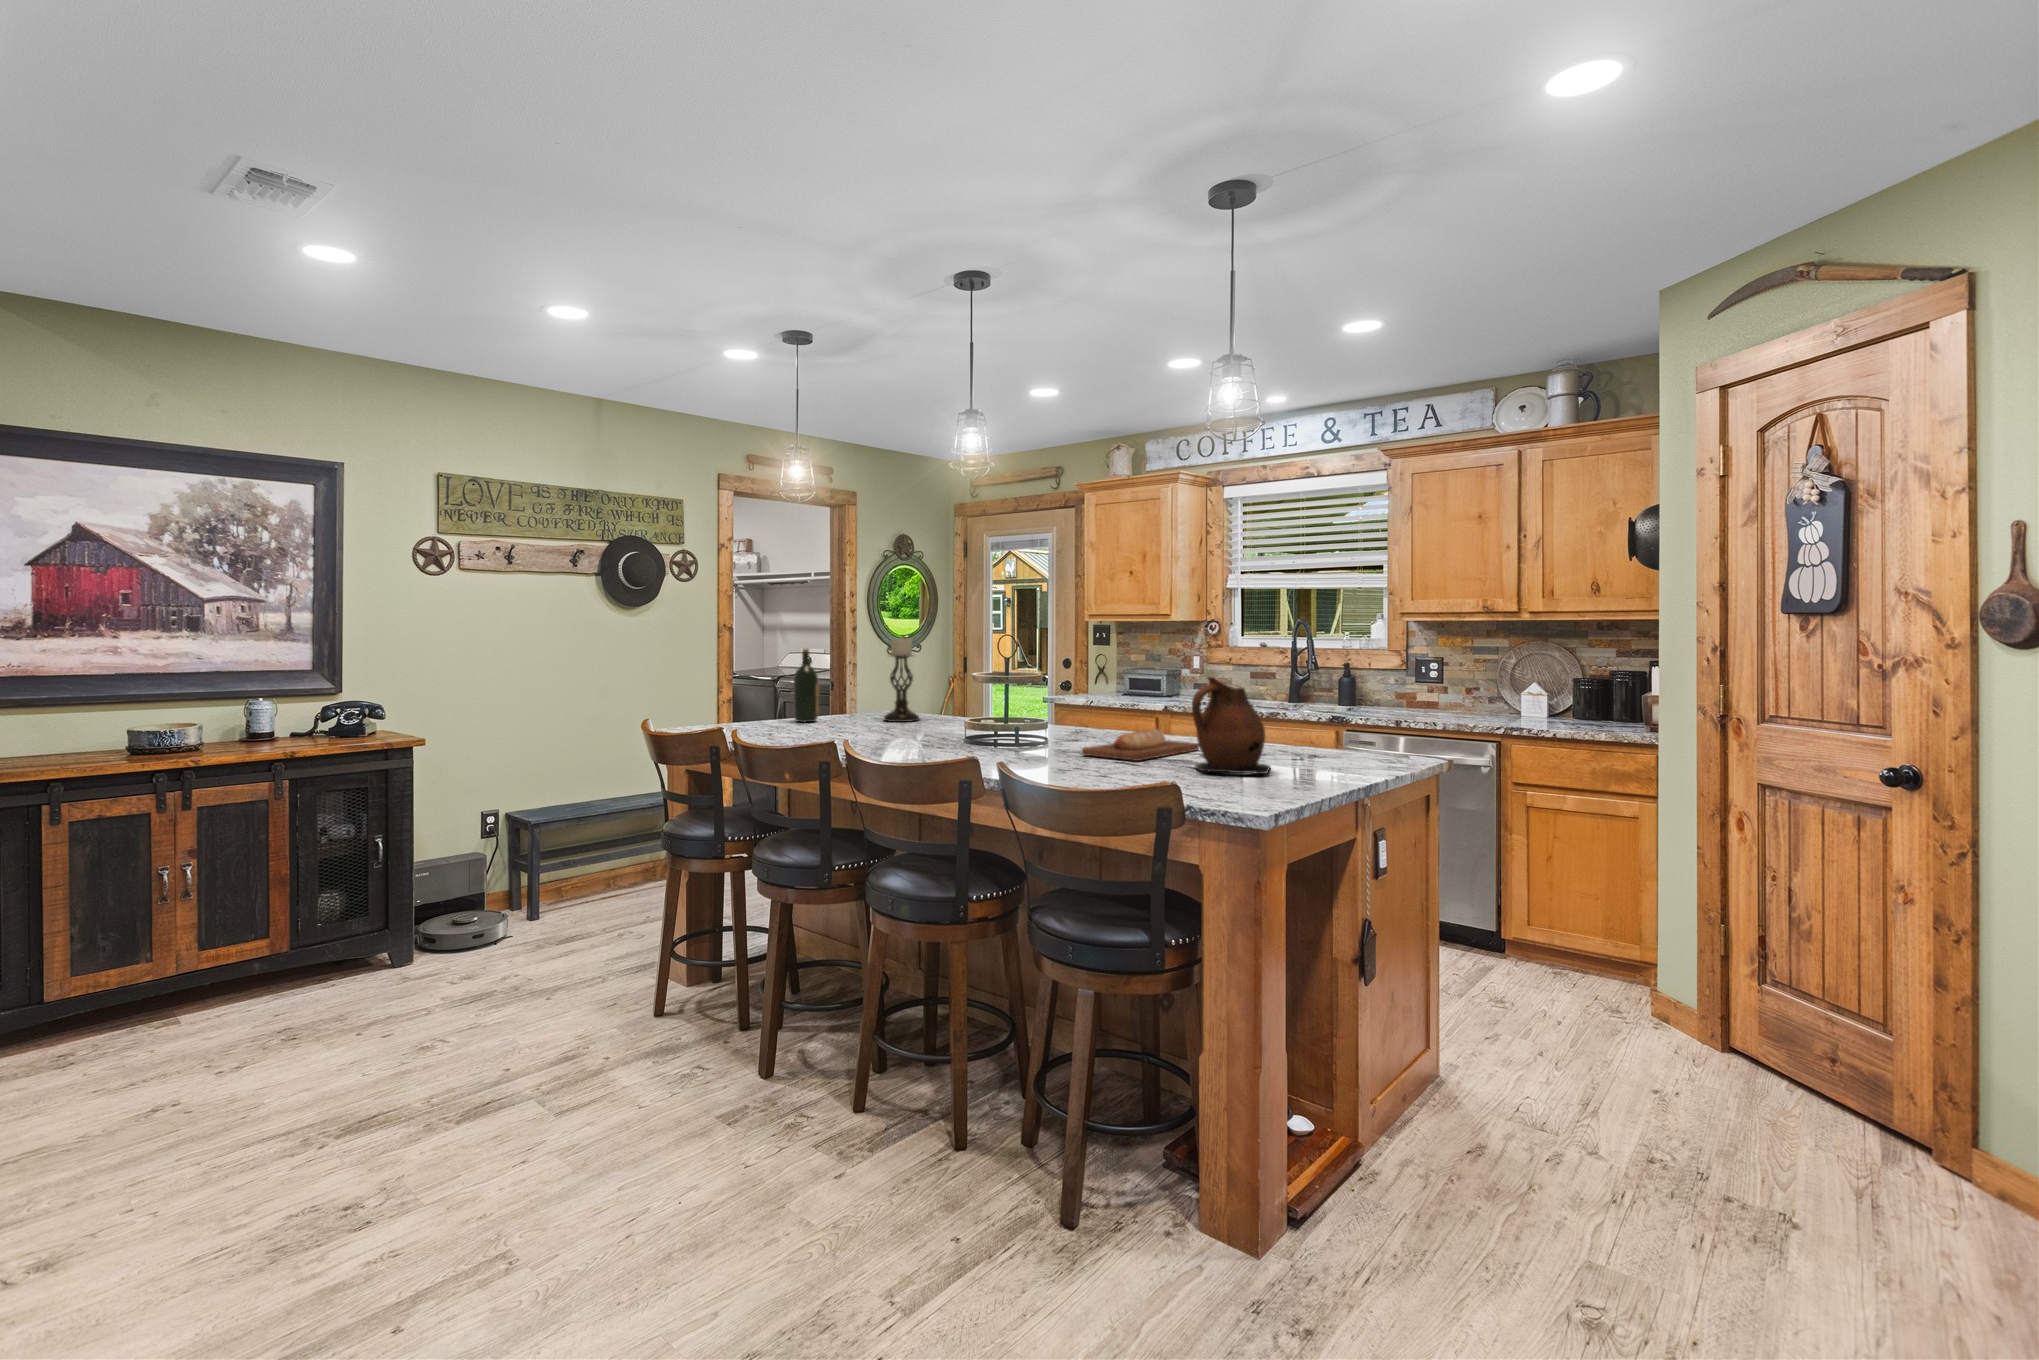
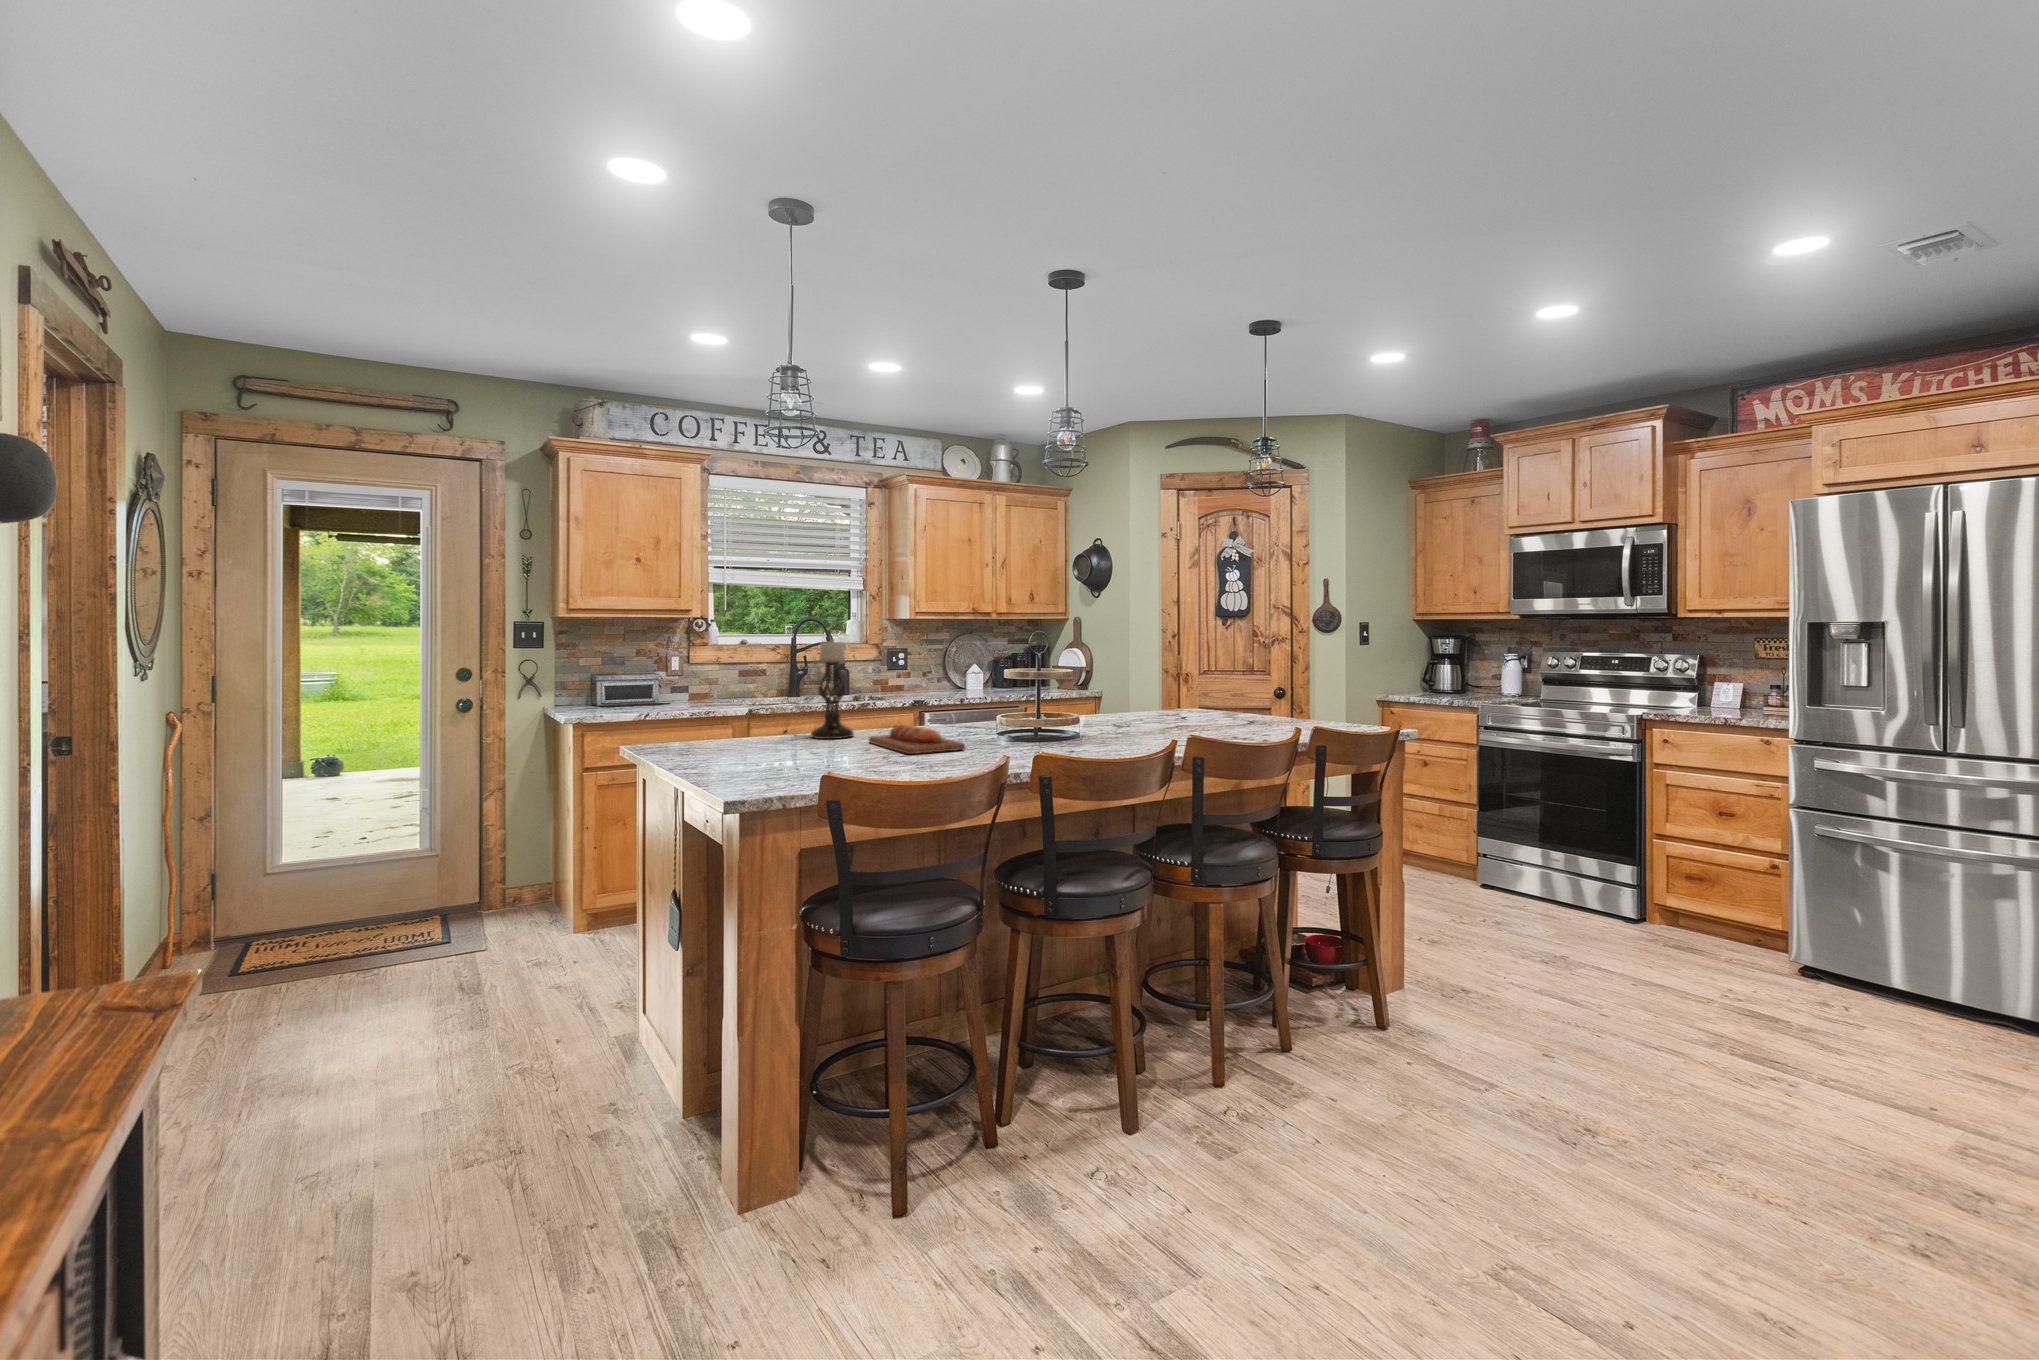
wine bottle: present [793,649,819,722] -> none [765,658,798,753]
ceramic pitcher: present [1192,677,1270,774] -> none [1233,661,1289,721]
bread loaf: present [1082,729,1199,761] -> present [869,725,965,754]

